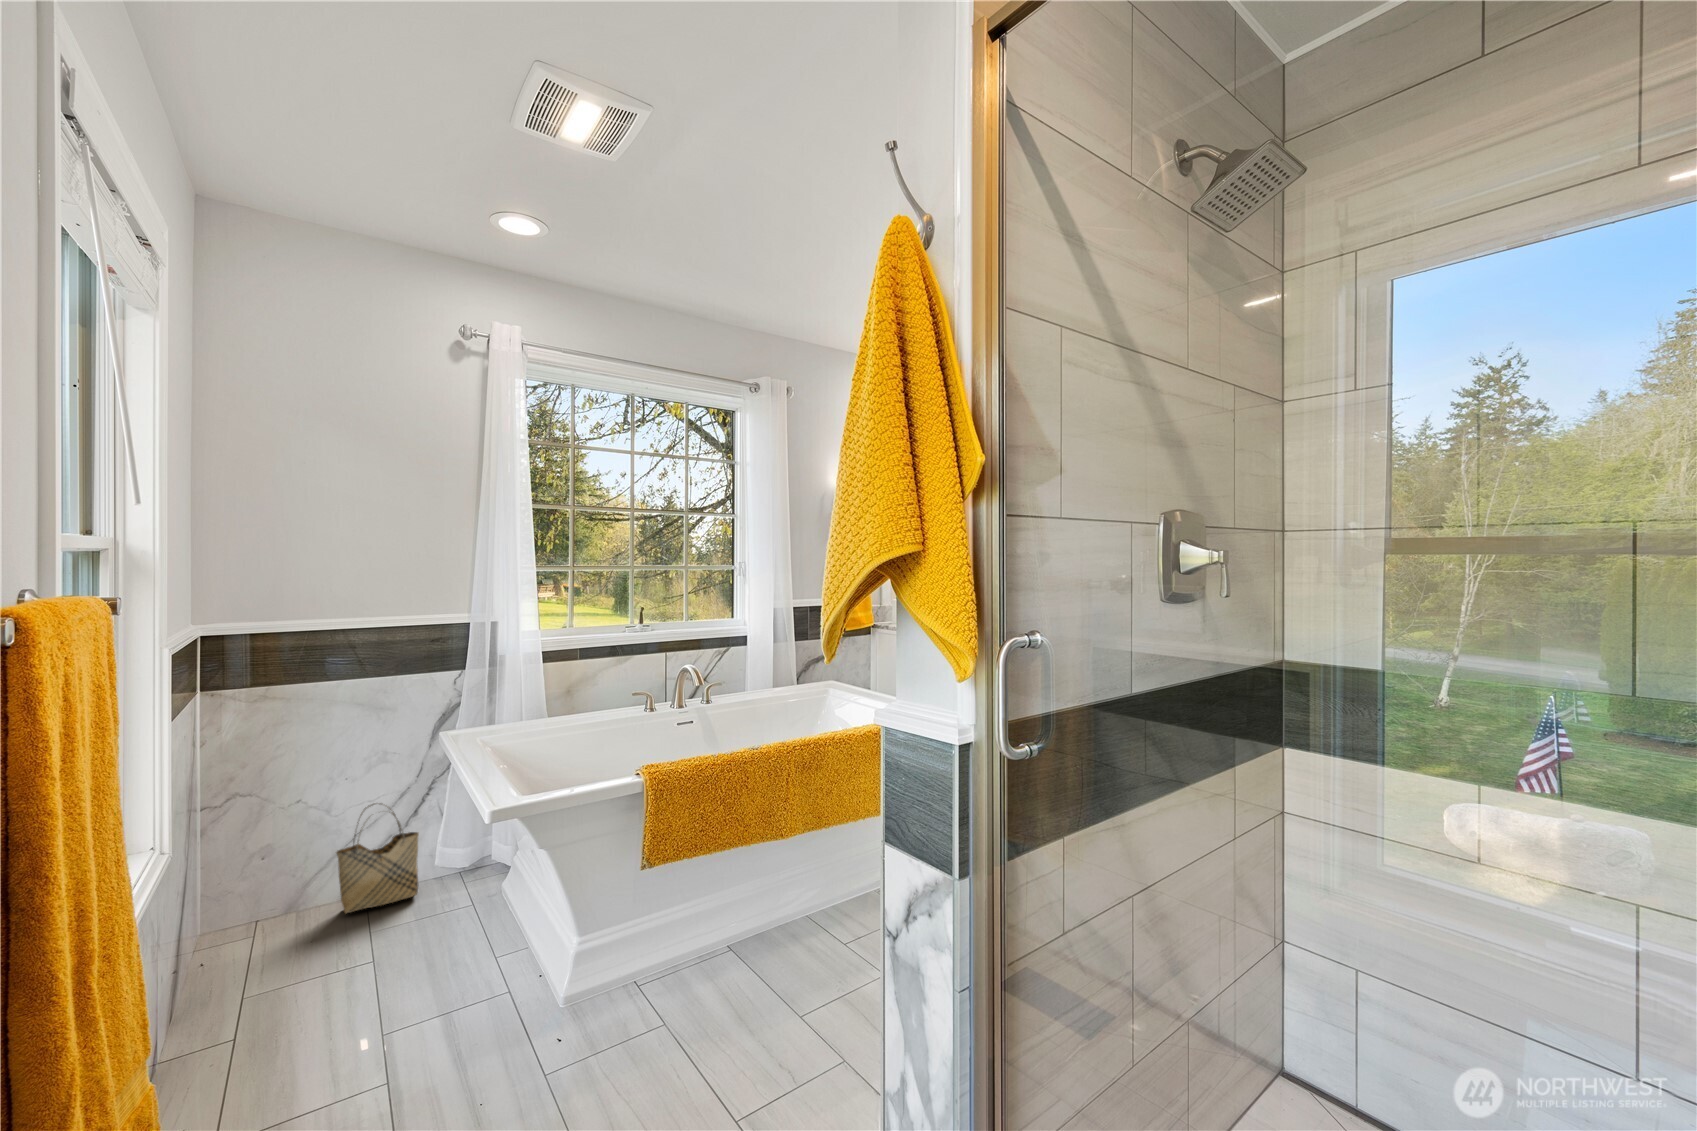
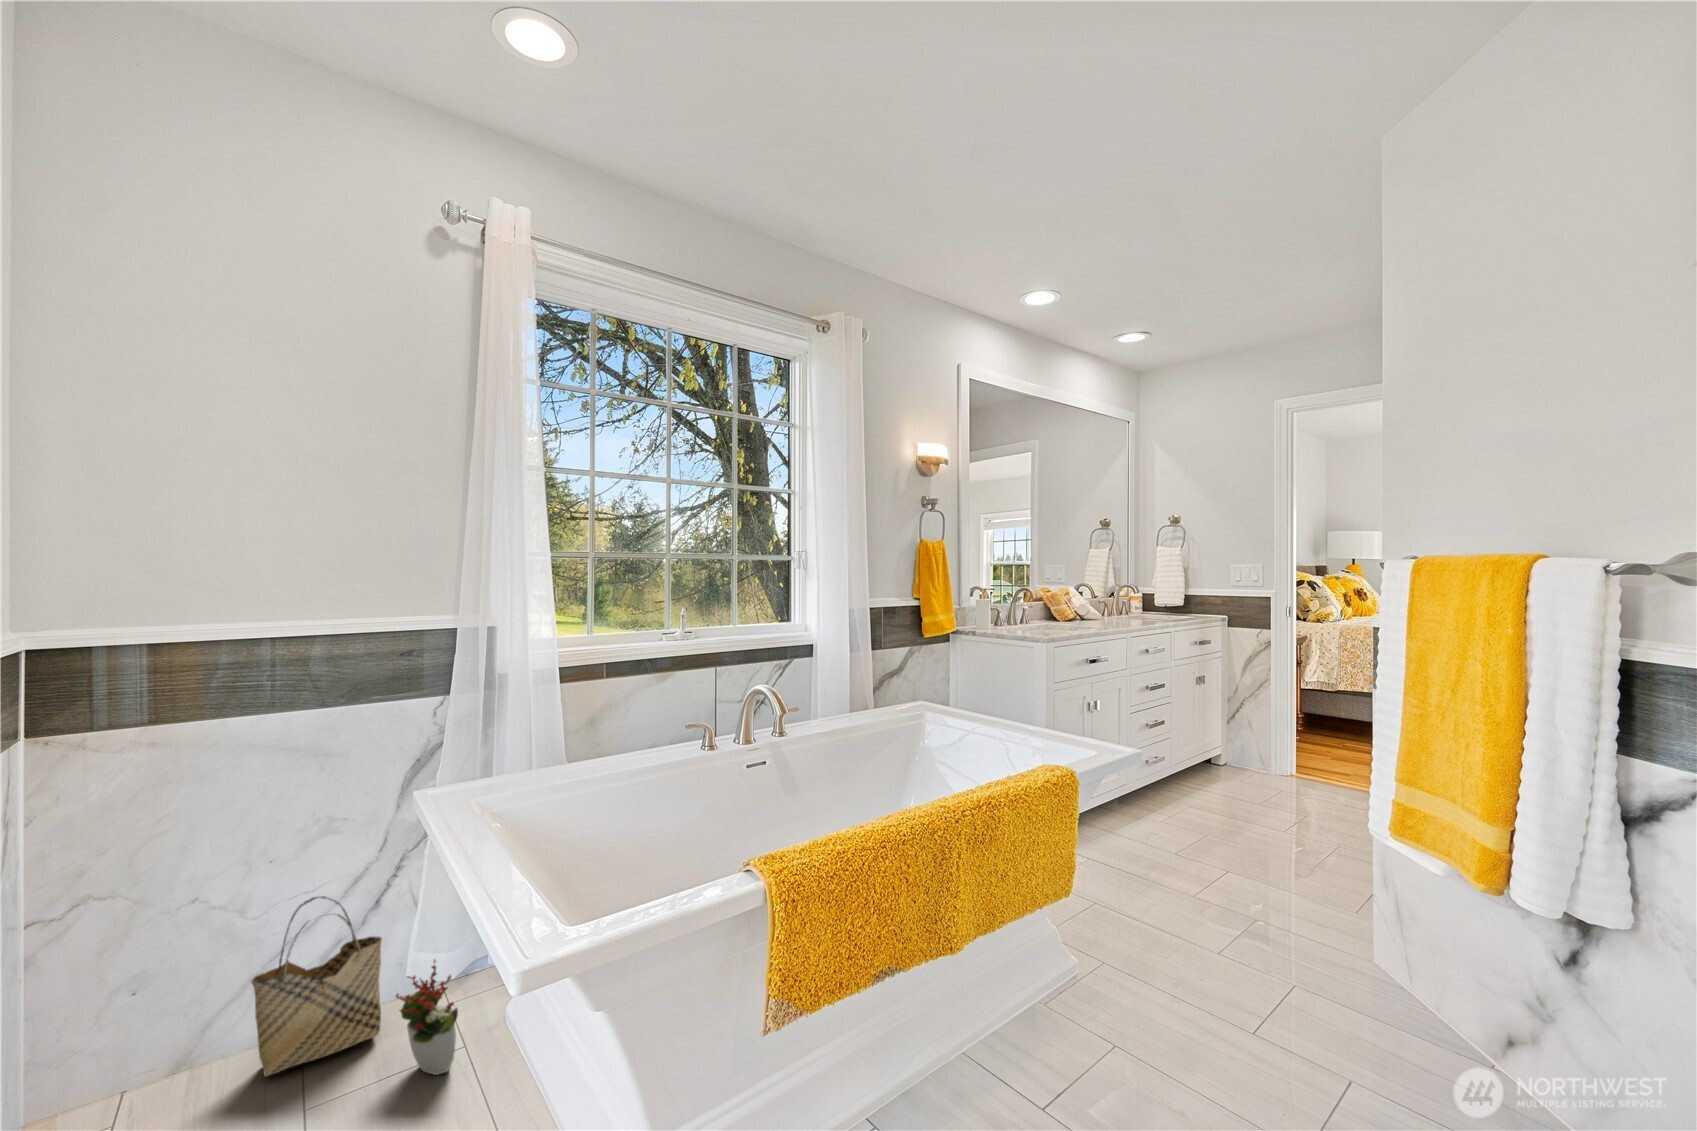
decorative plant: none [427,843,467,916] -> present [396,960,458,1075]

